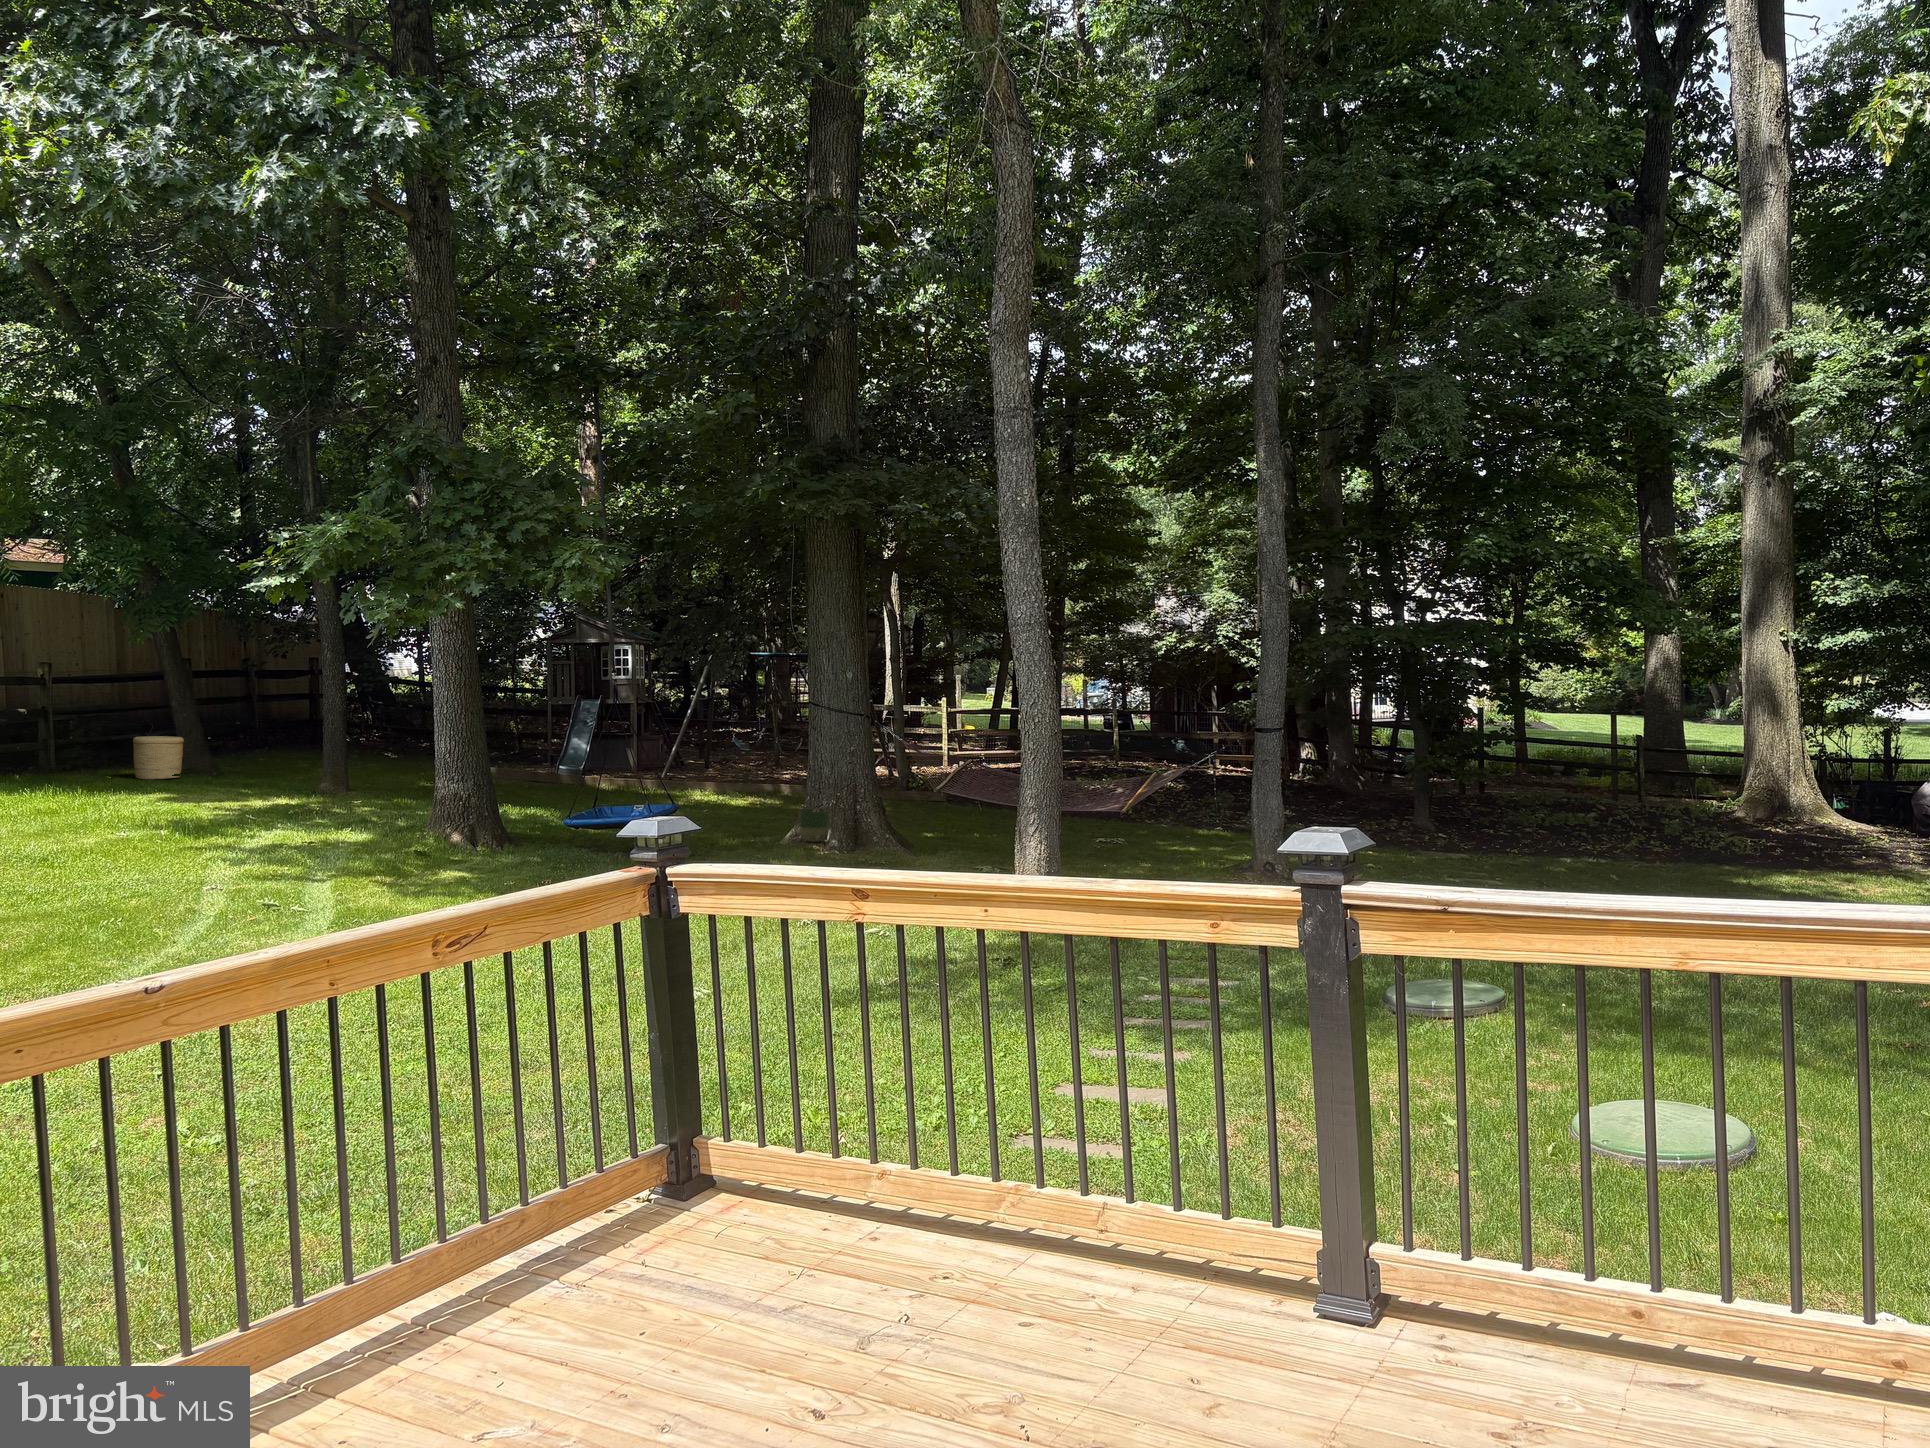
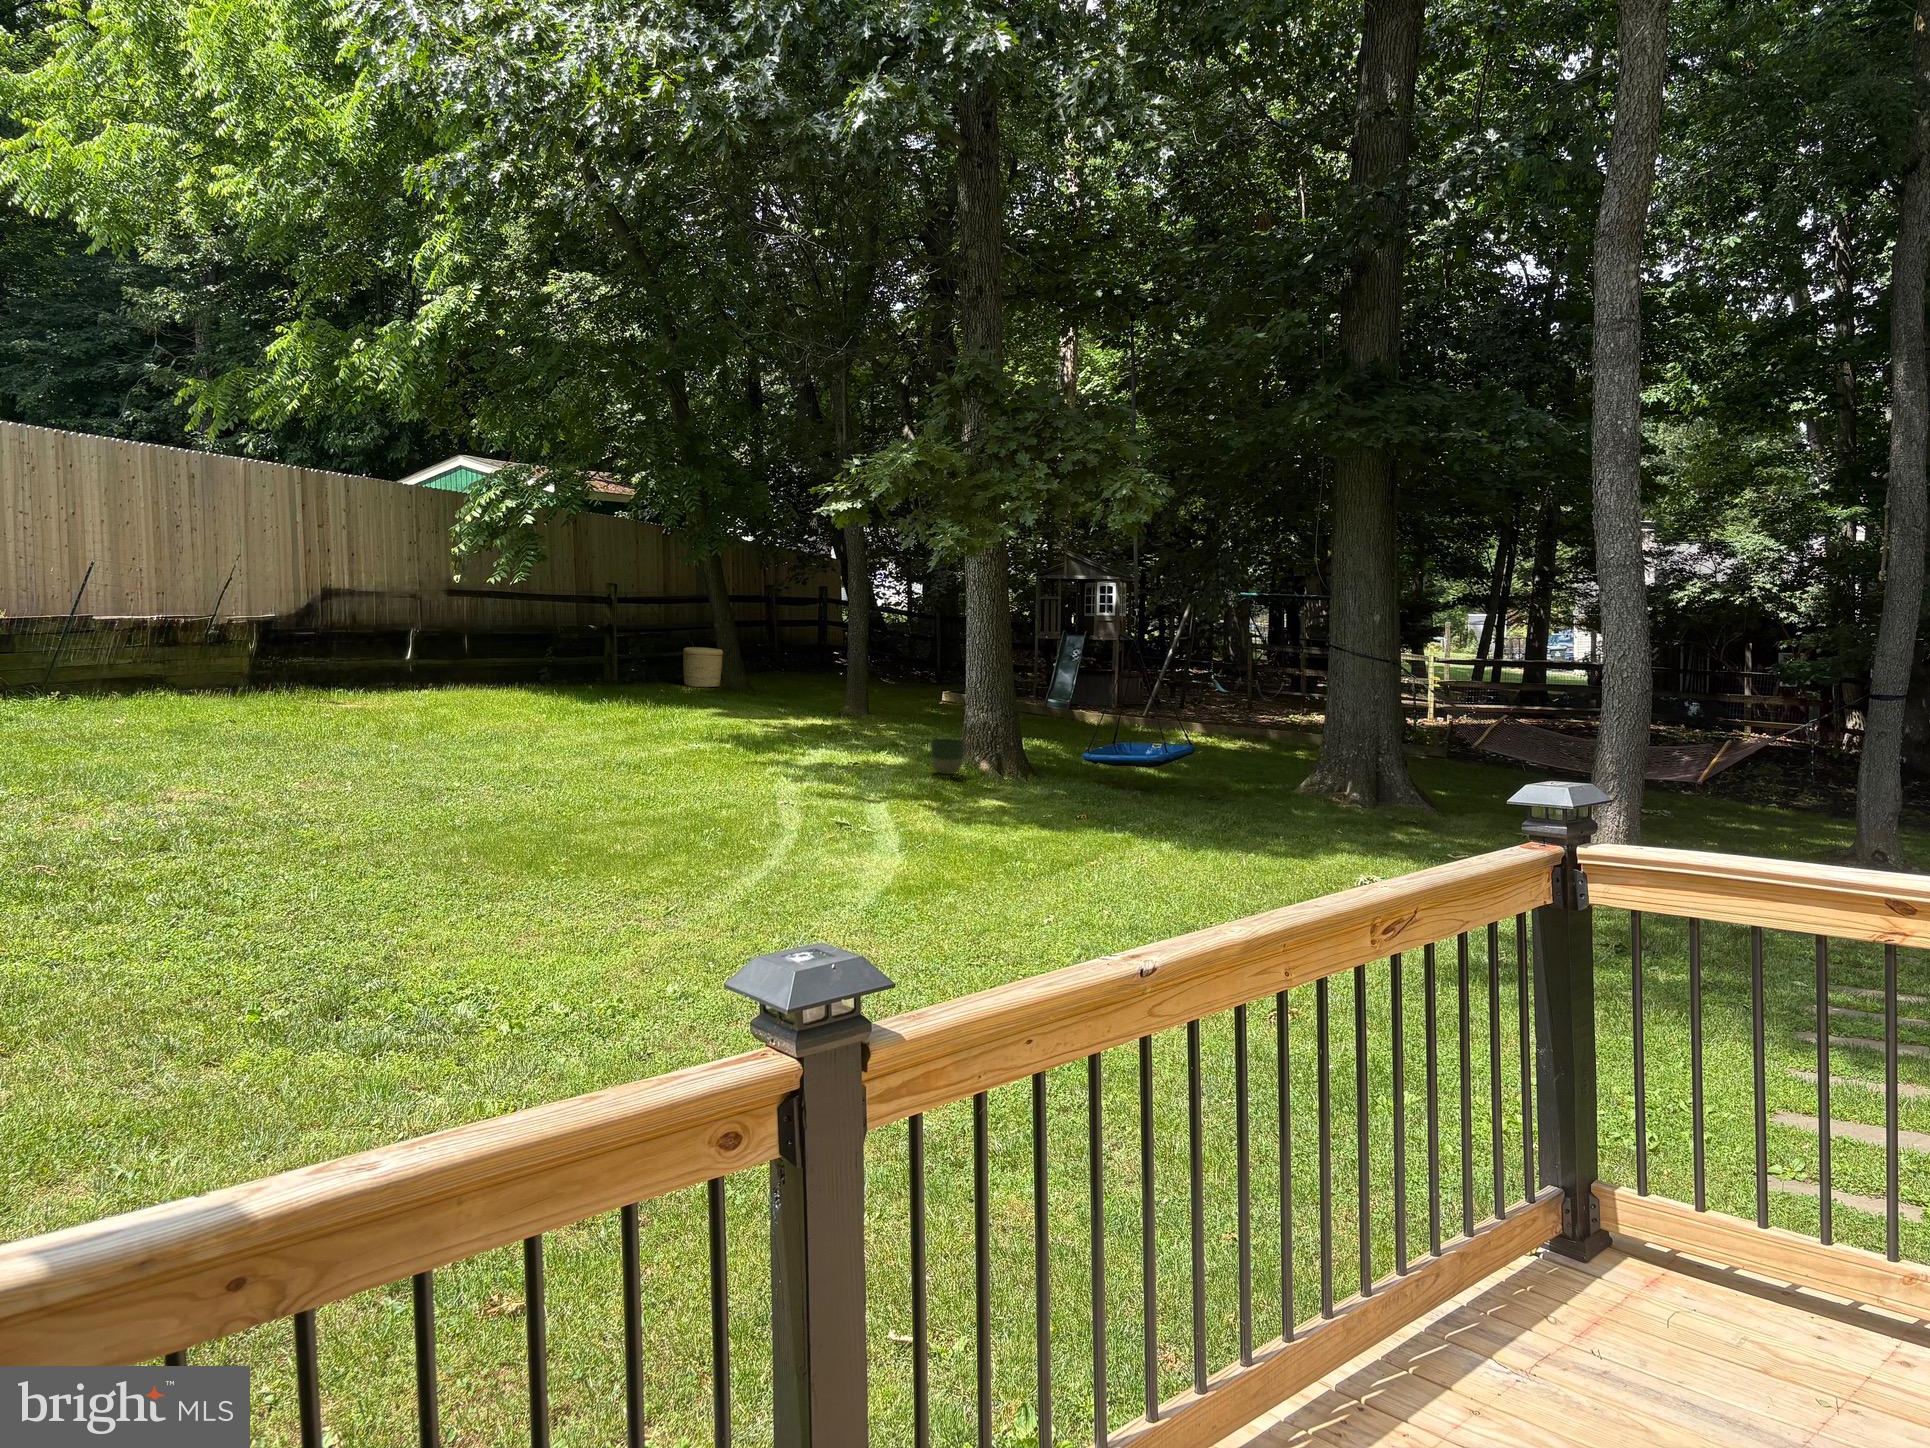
planter: present [799,809,830,842] -> present [931,738,965,774]

